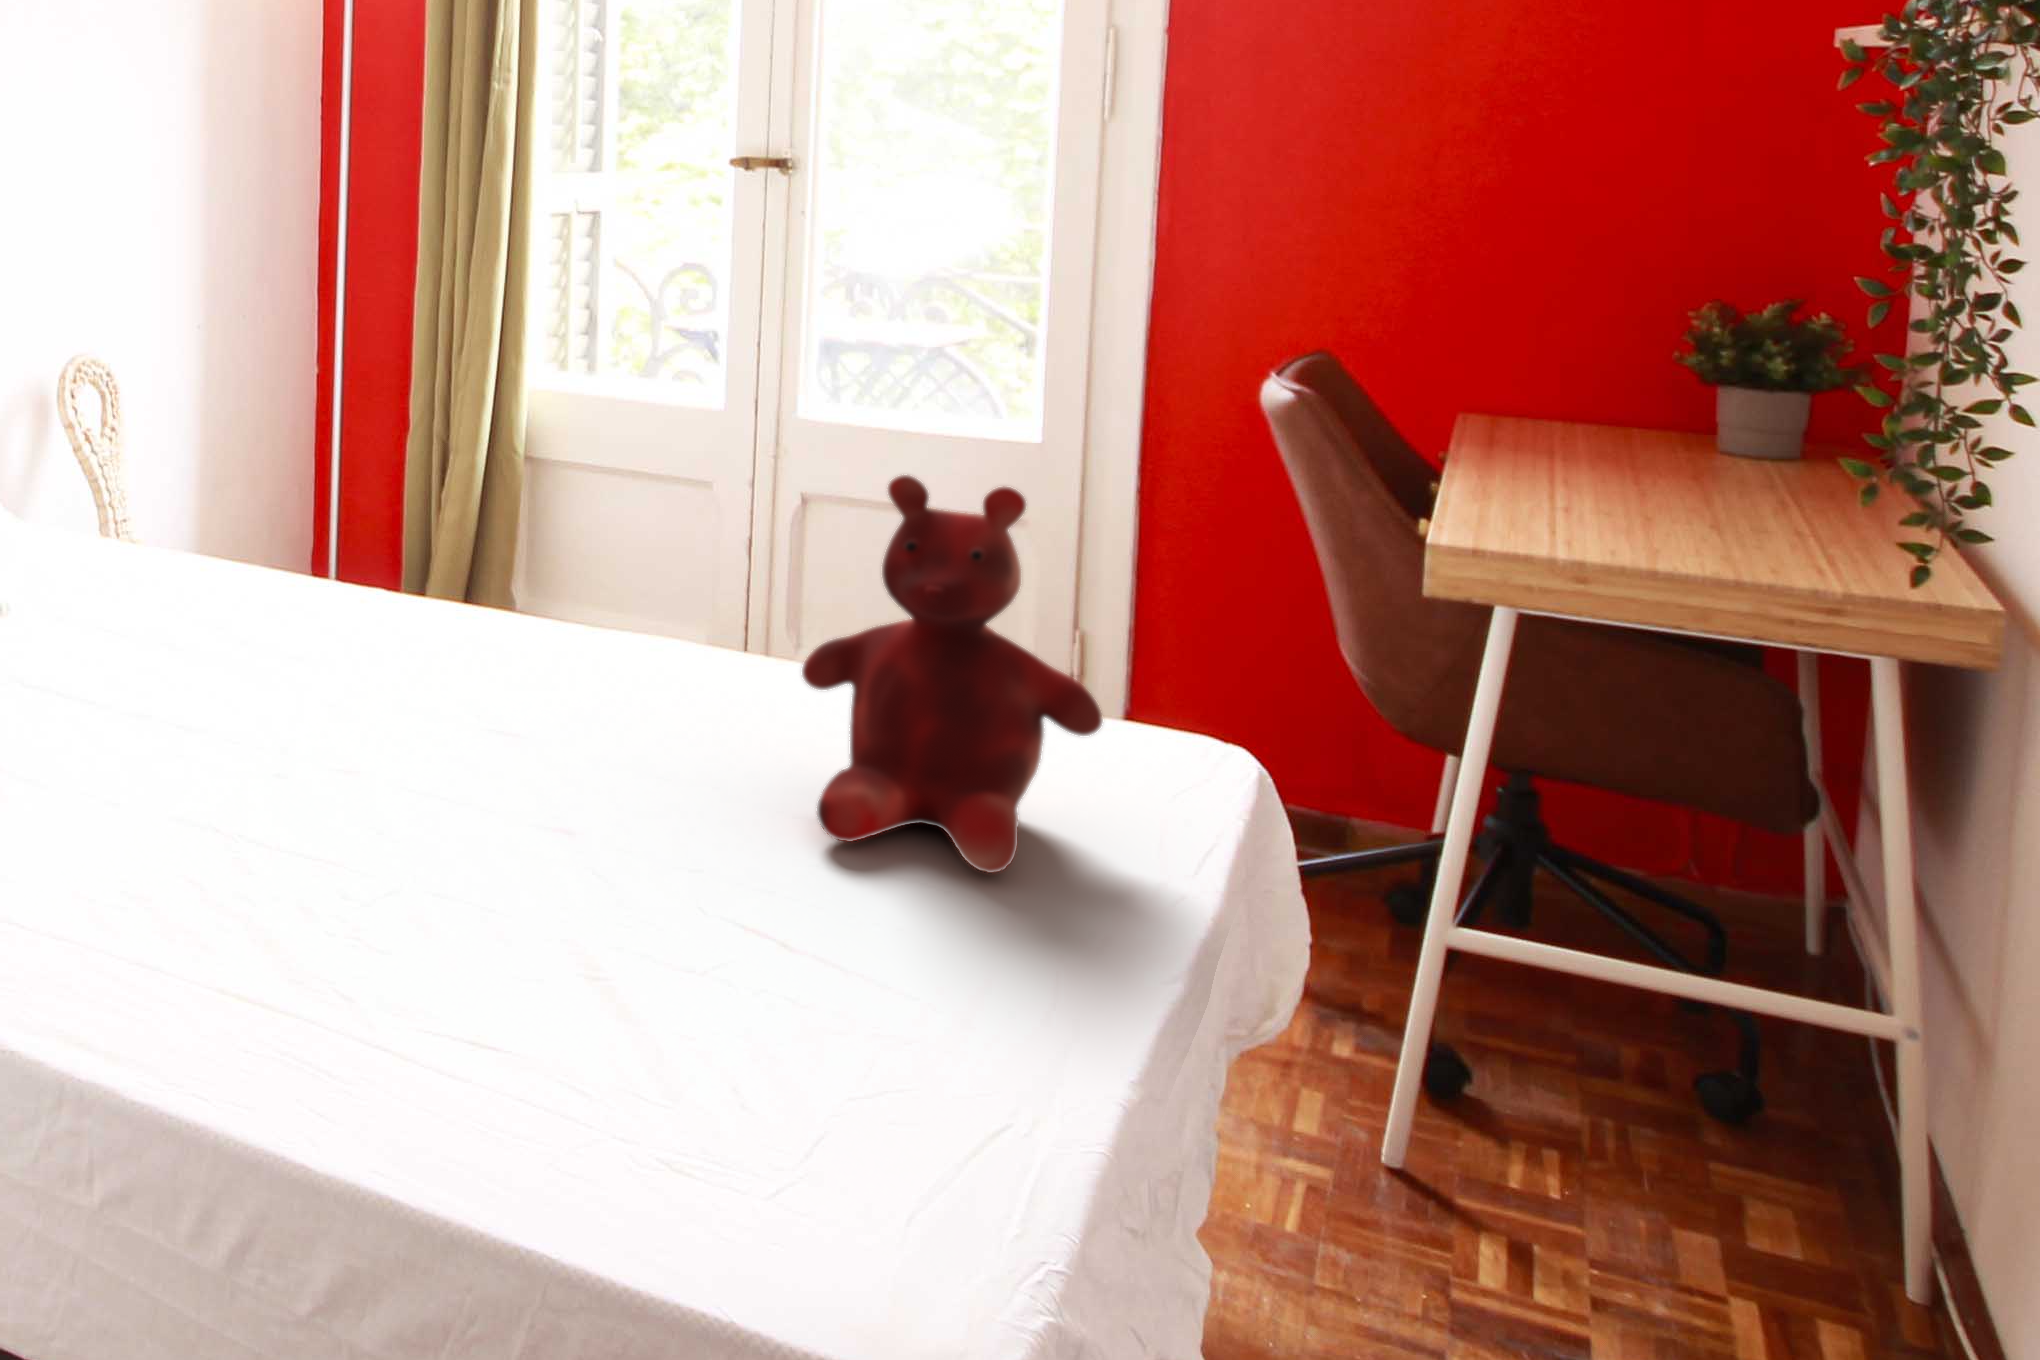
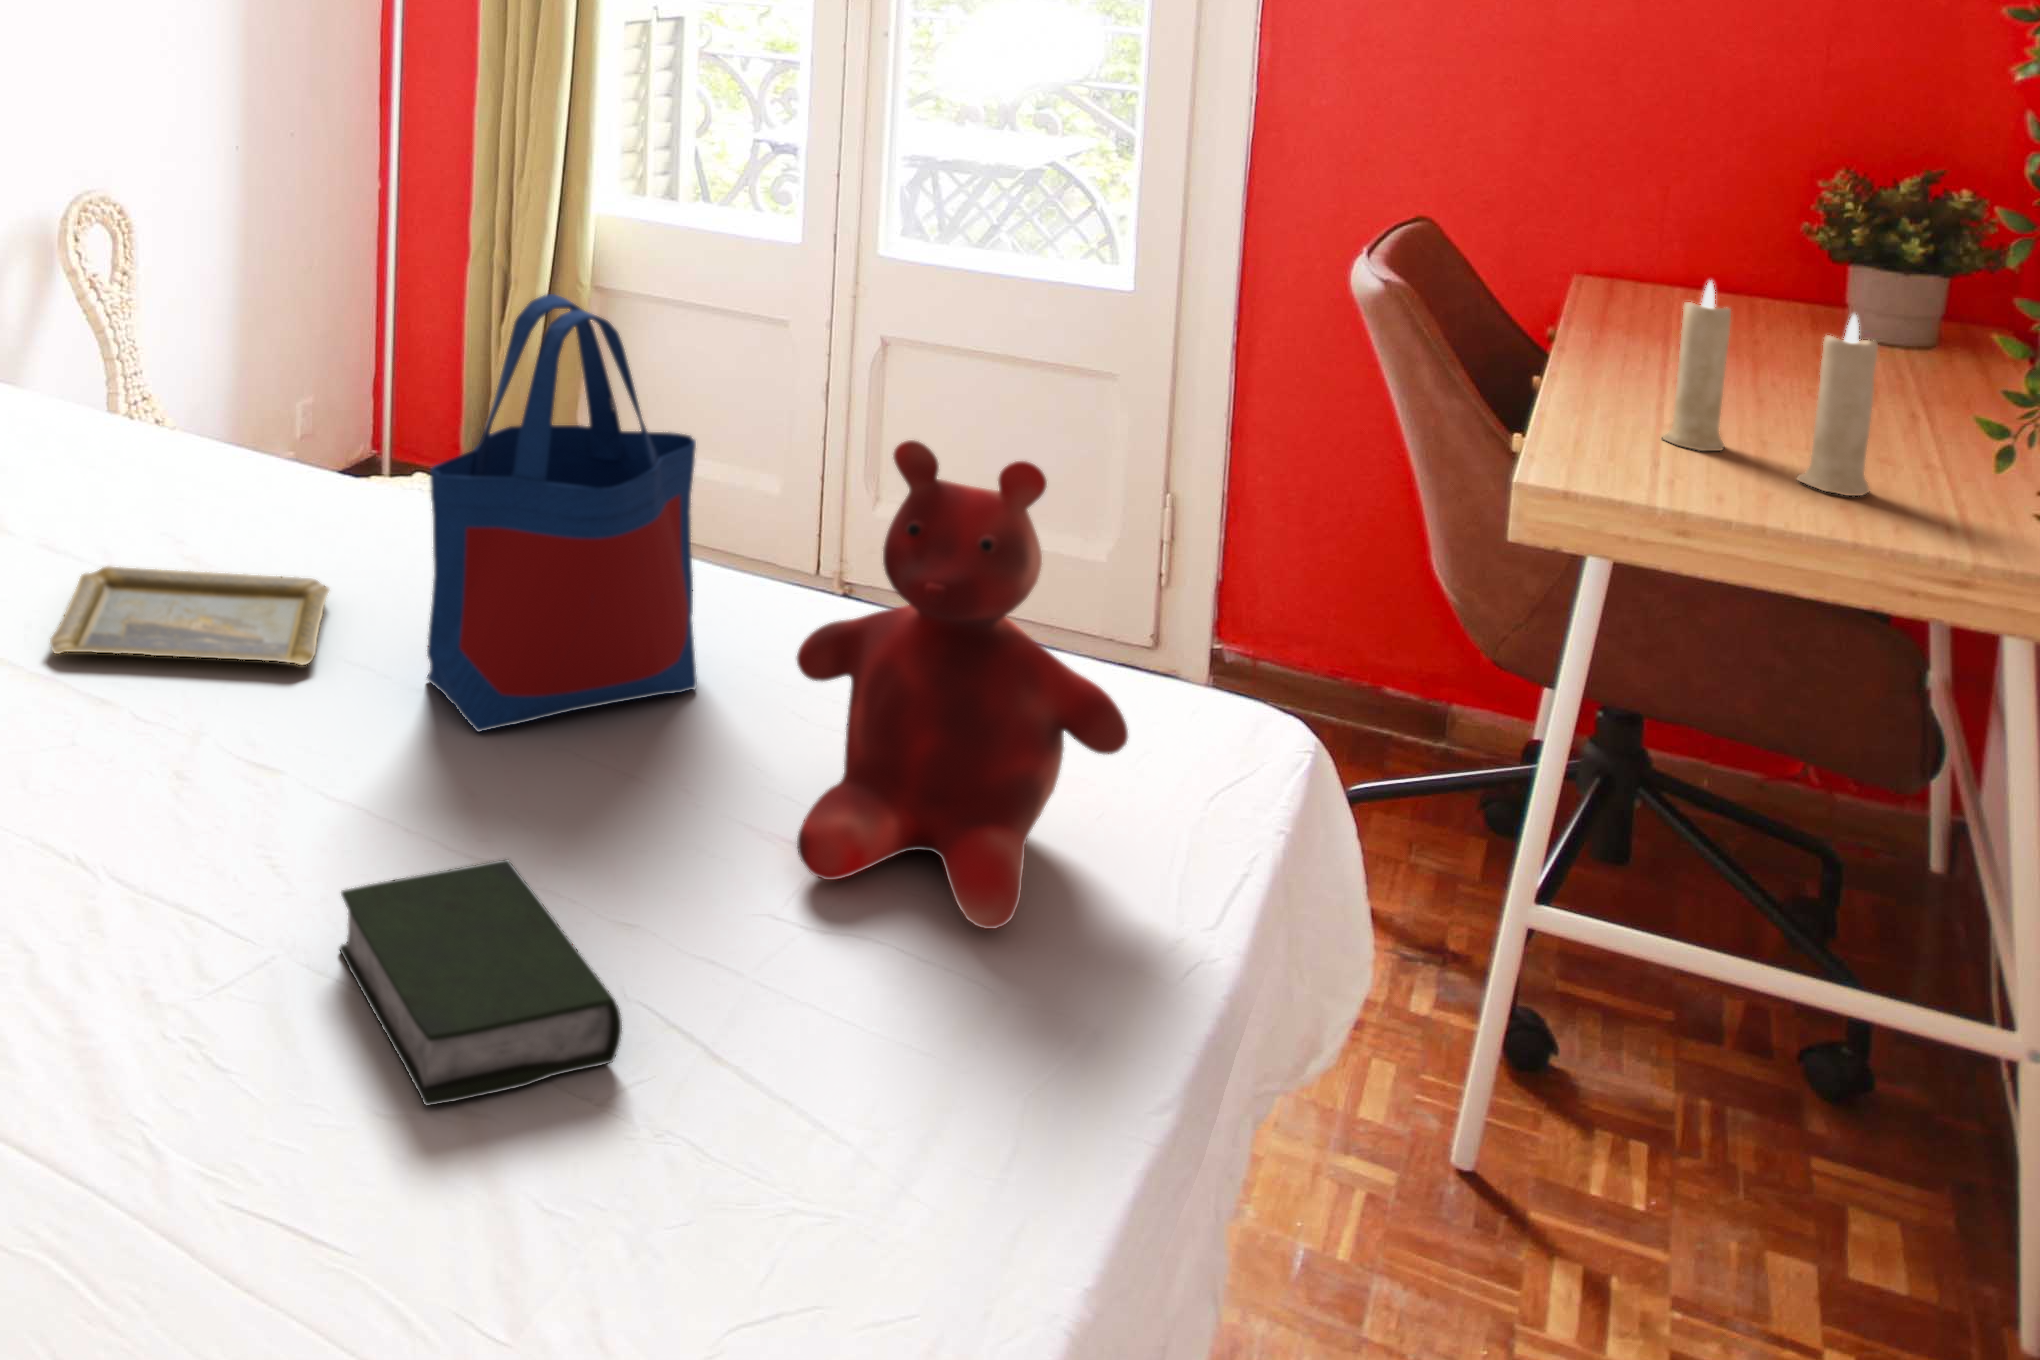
candle: none [1552,361,1755,545] -> present [1663,281,1878,496]
tote bag: none [462,376,700,747] -> present [427,294,697,732]
tray: none [132,634,364,701] -> present [50,566,329,665]
book: none [441,814,698,977] -> present [340,859,622,1106]

